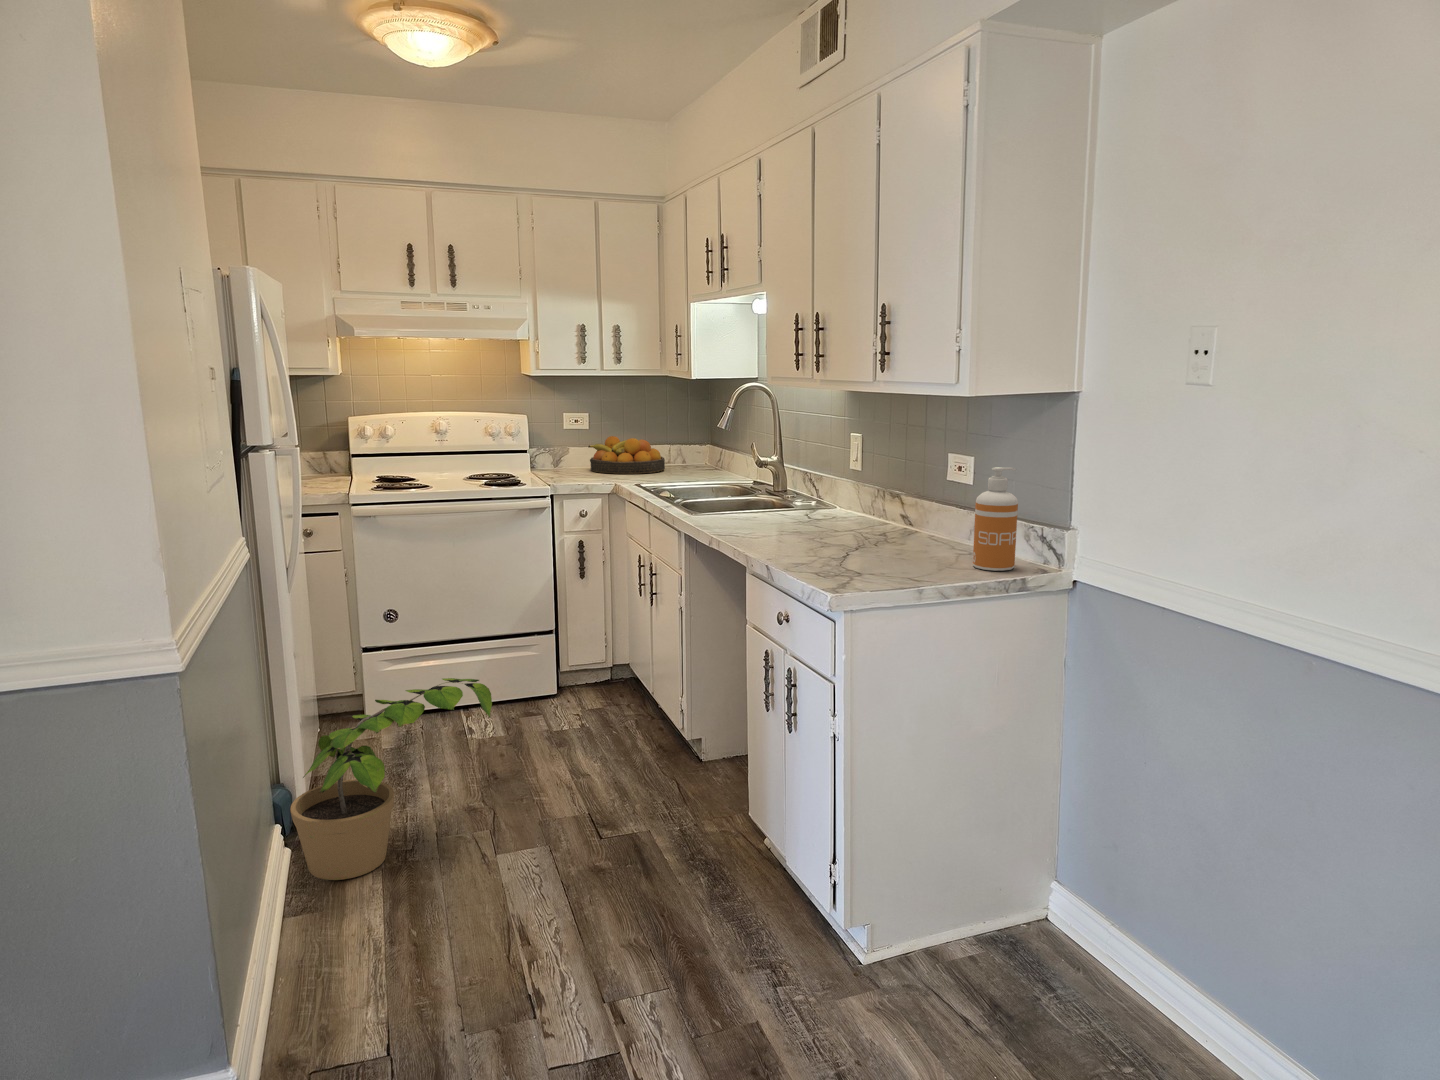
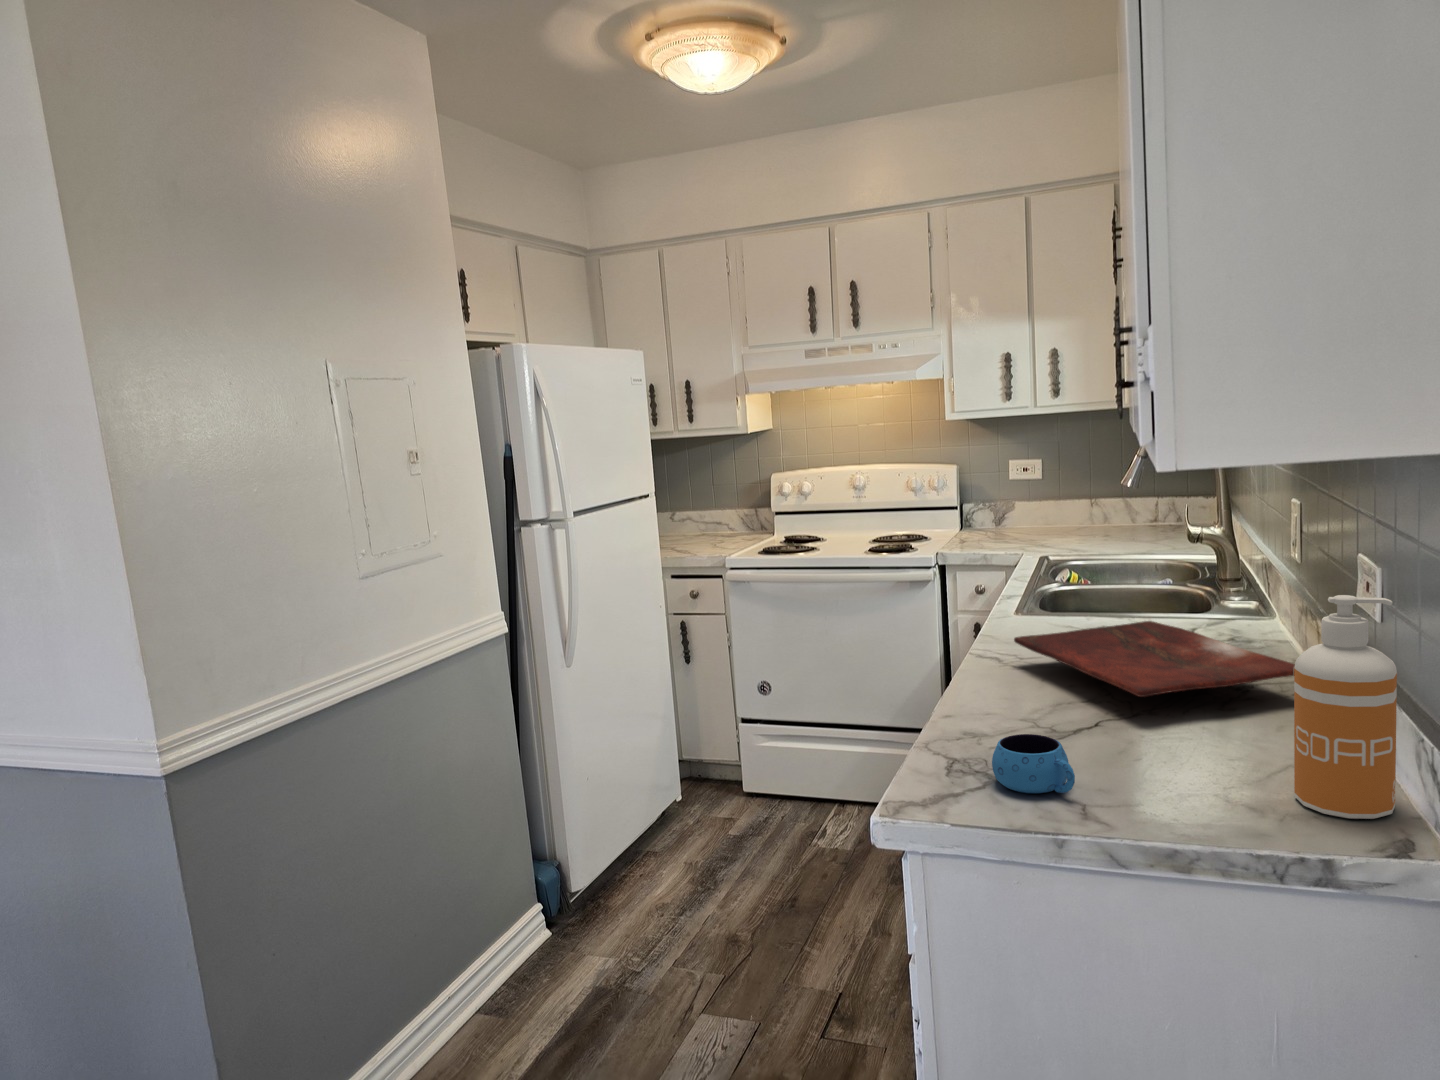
fruit bowl: present [588,436,665,474] -> none [1034,488,1137,538]
cutting board: none [754,508,922,540] -> present [1014,621,1295,697]
mug: none [850,552,901,580] -> present [992,734,1075,793]
potted plant: present [290,678,492,880] -> none [521,785,711,986]

